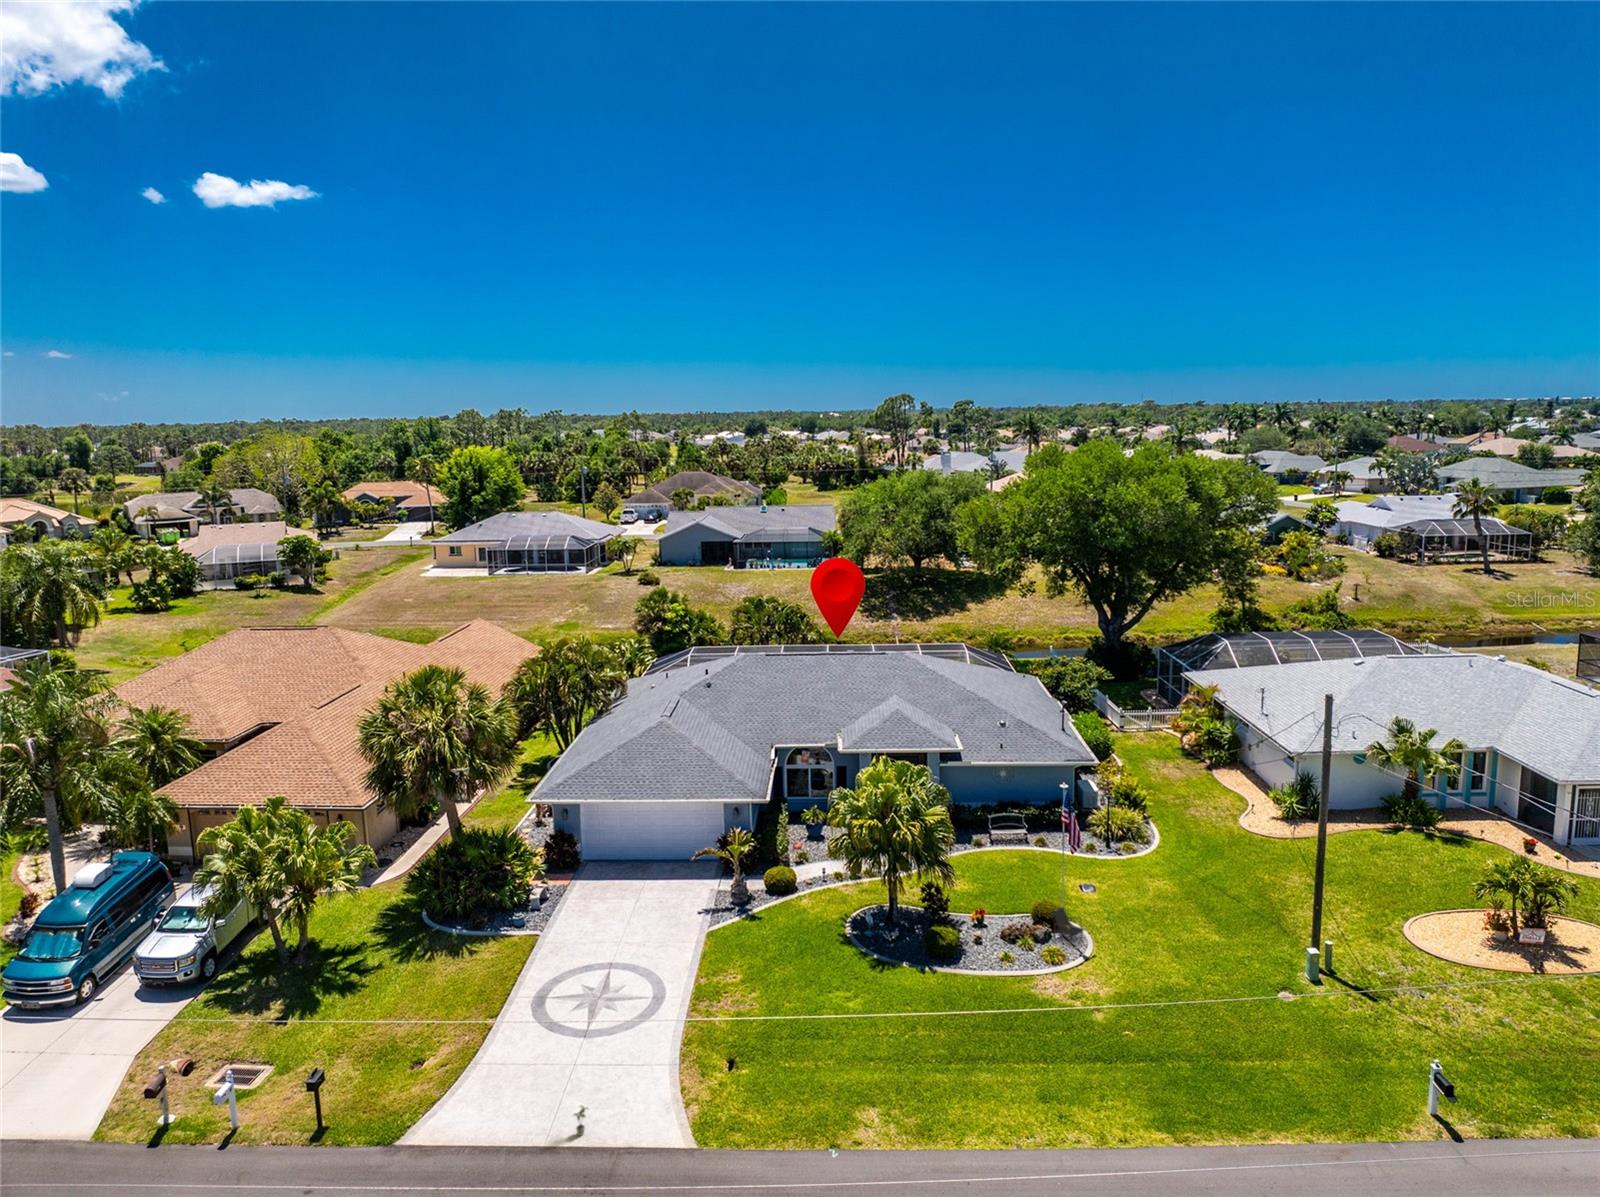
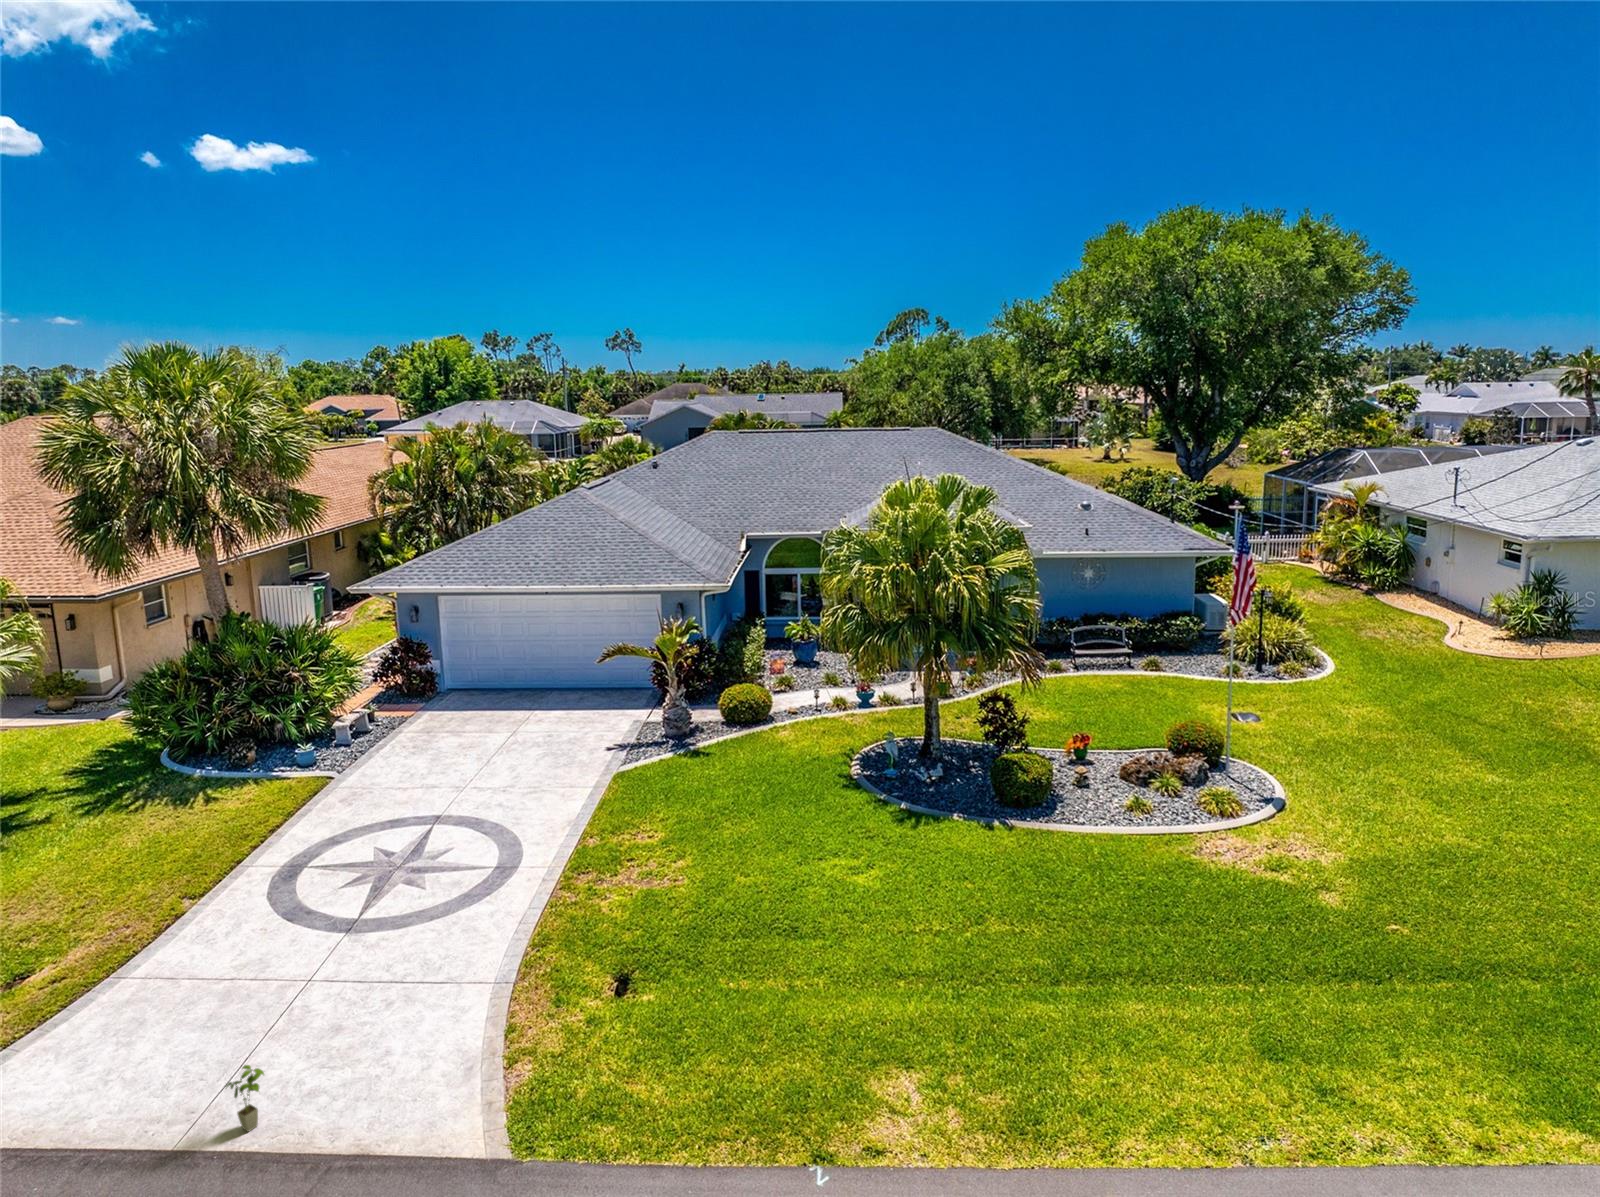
lounge chair: present [1053,907,1084,943] -> none [1210,728,1267,789]

